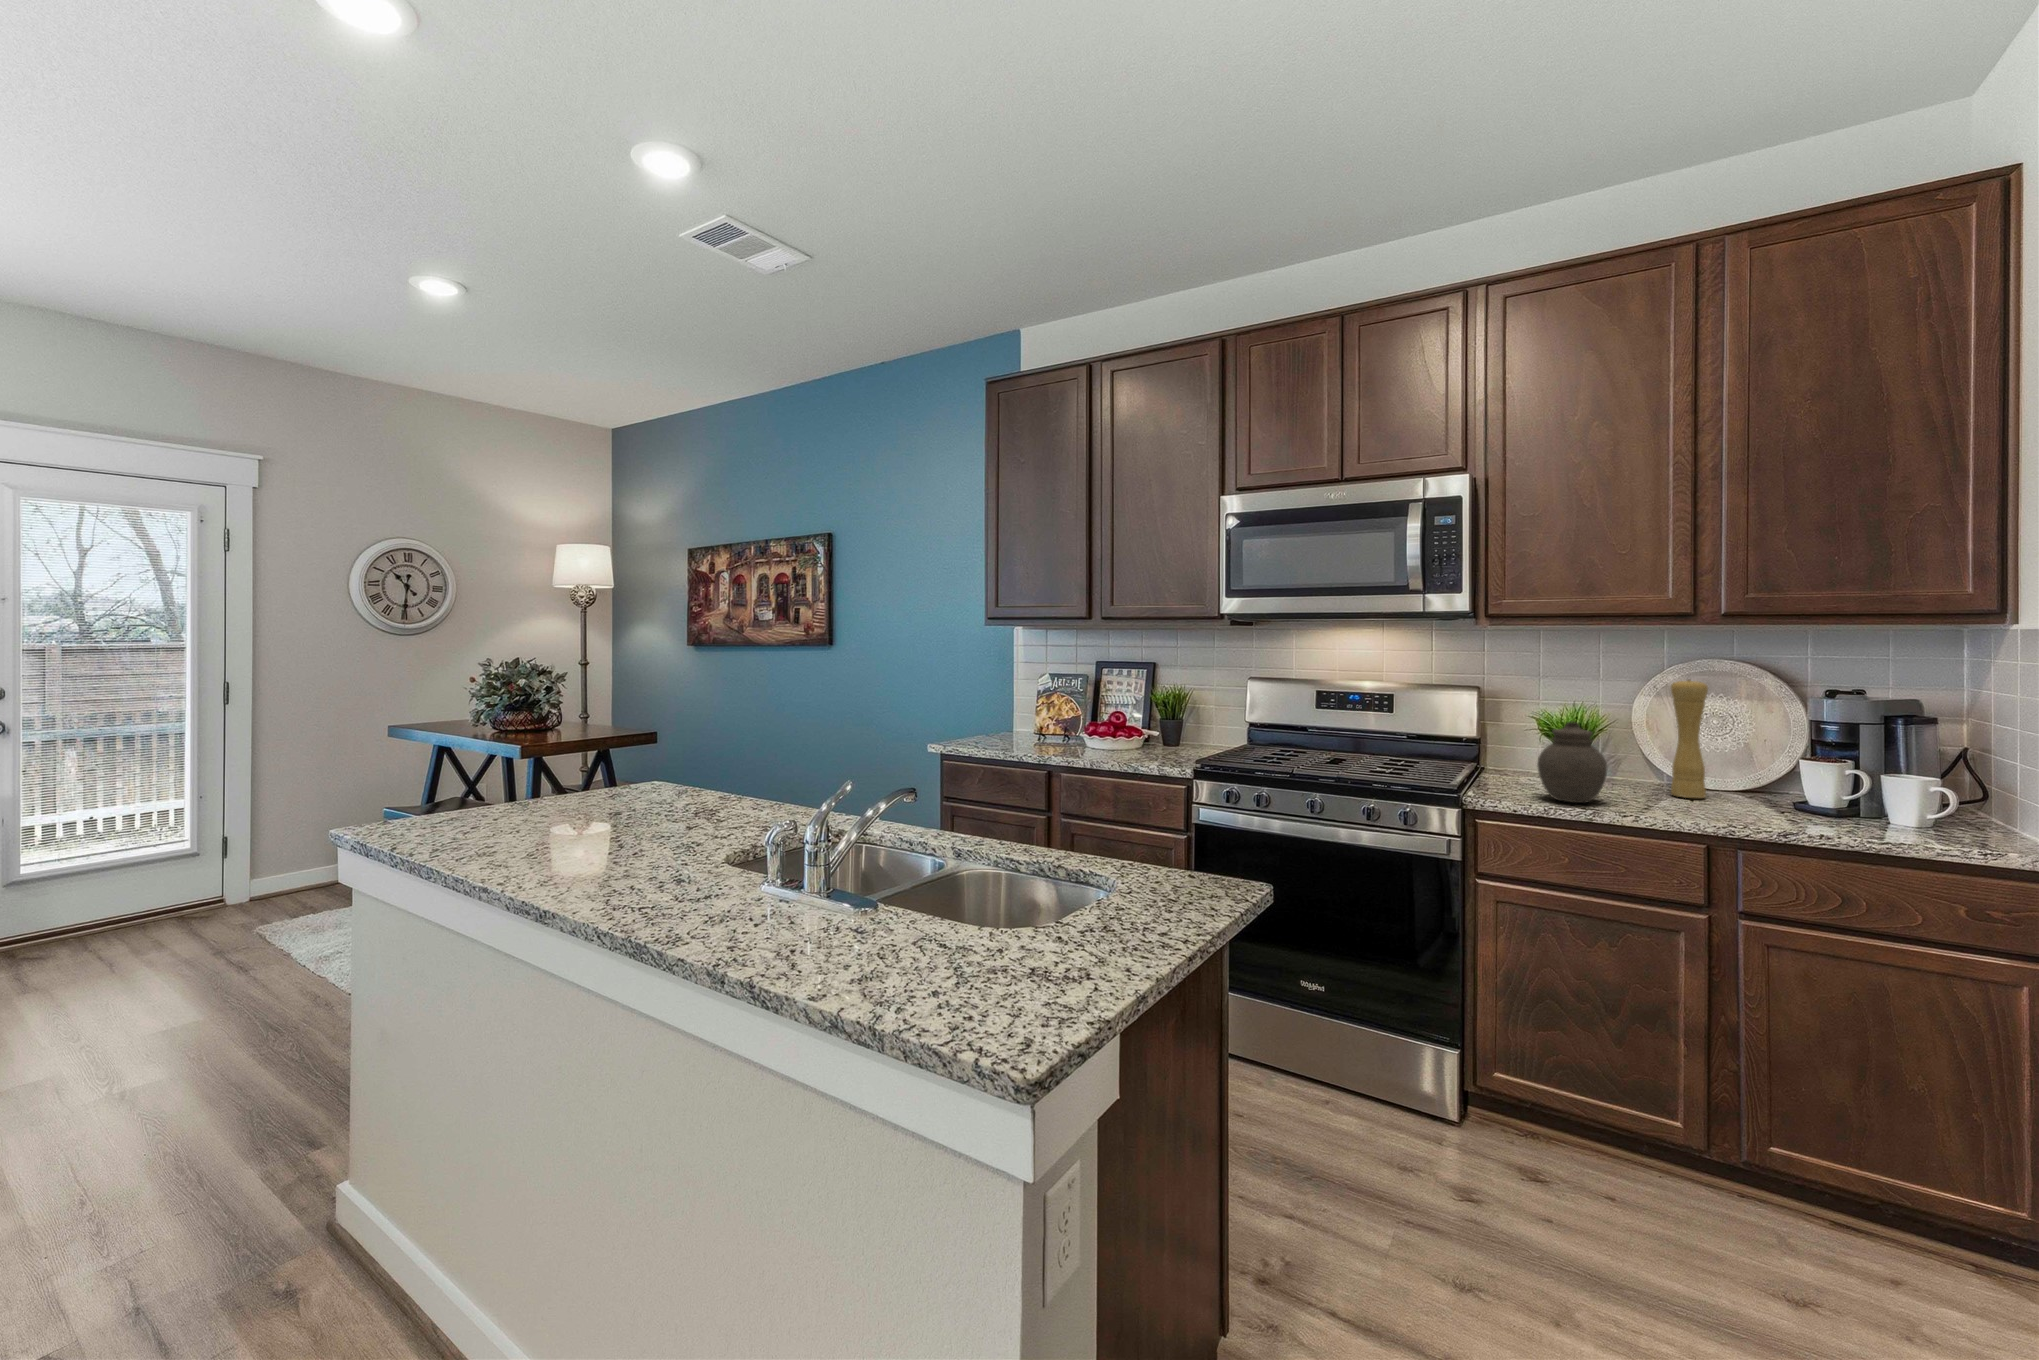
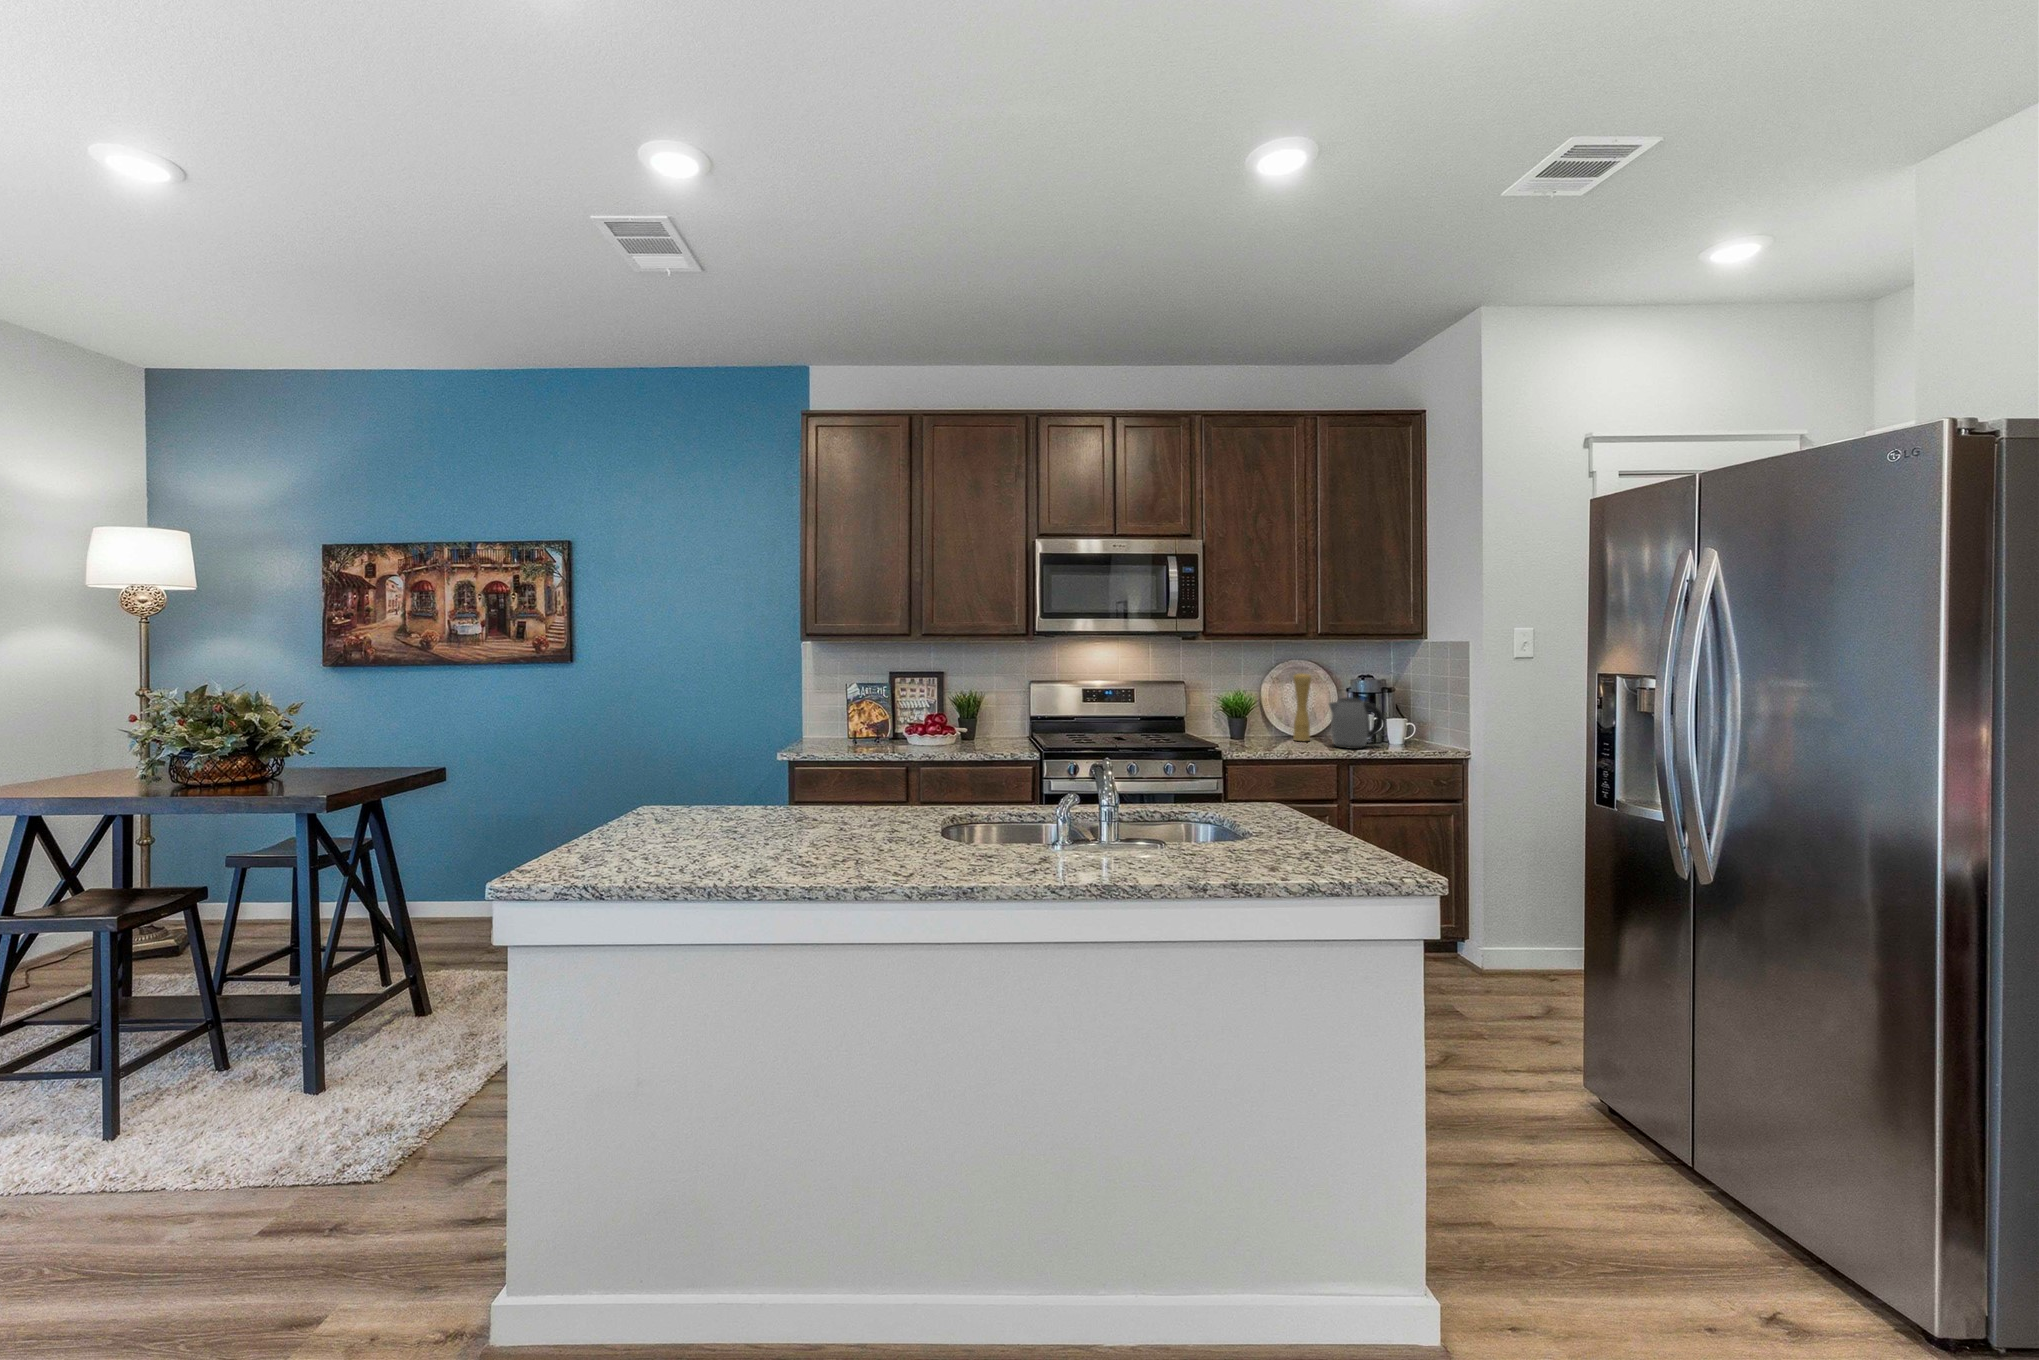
jar: present [1537,721,1607,803] -> none [1244,701,1281,750]
kettle: none [1723,725,1850,821] -> present [1329,697,1383,749]

